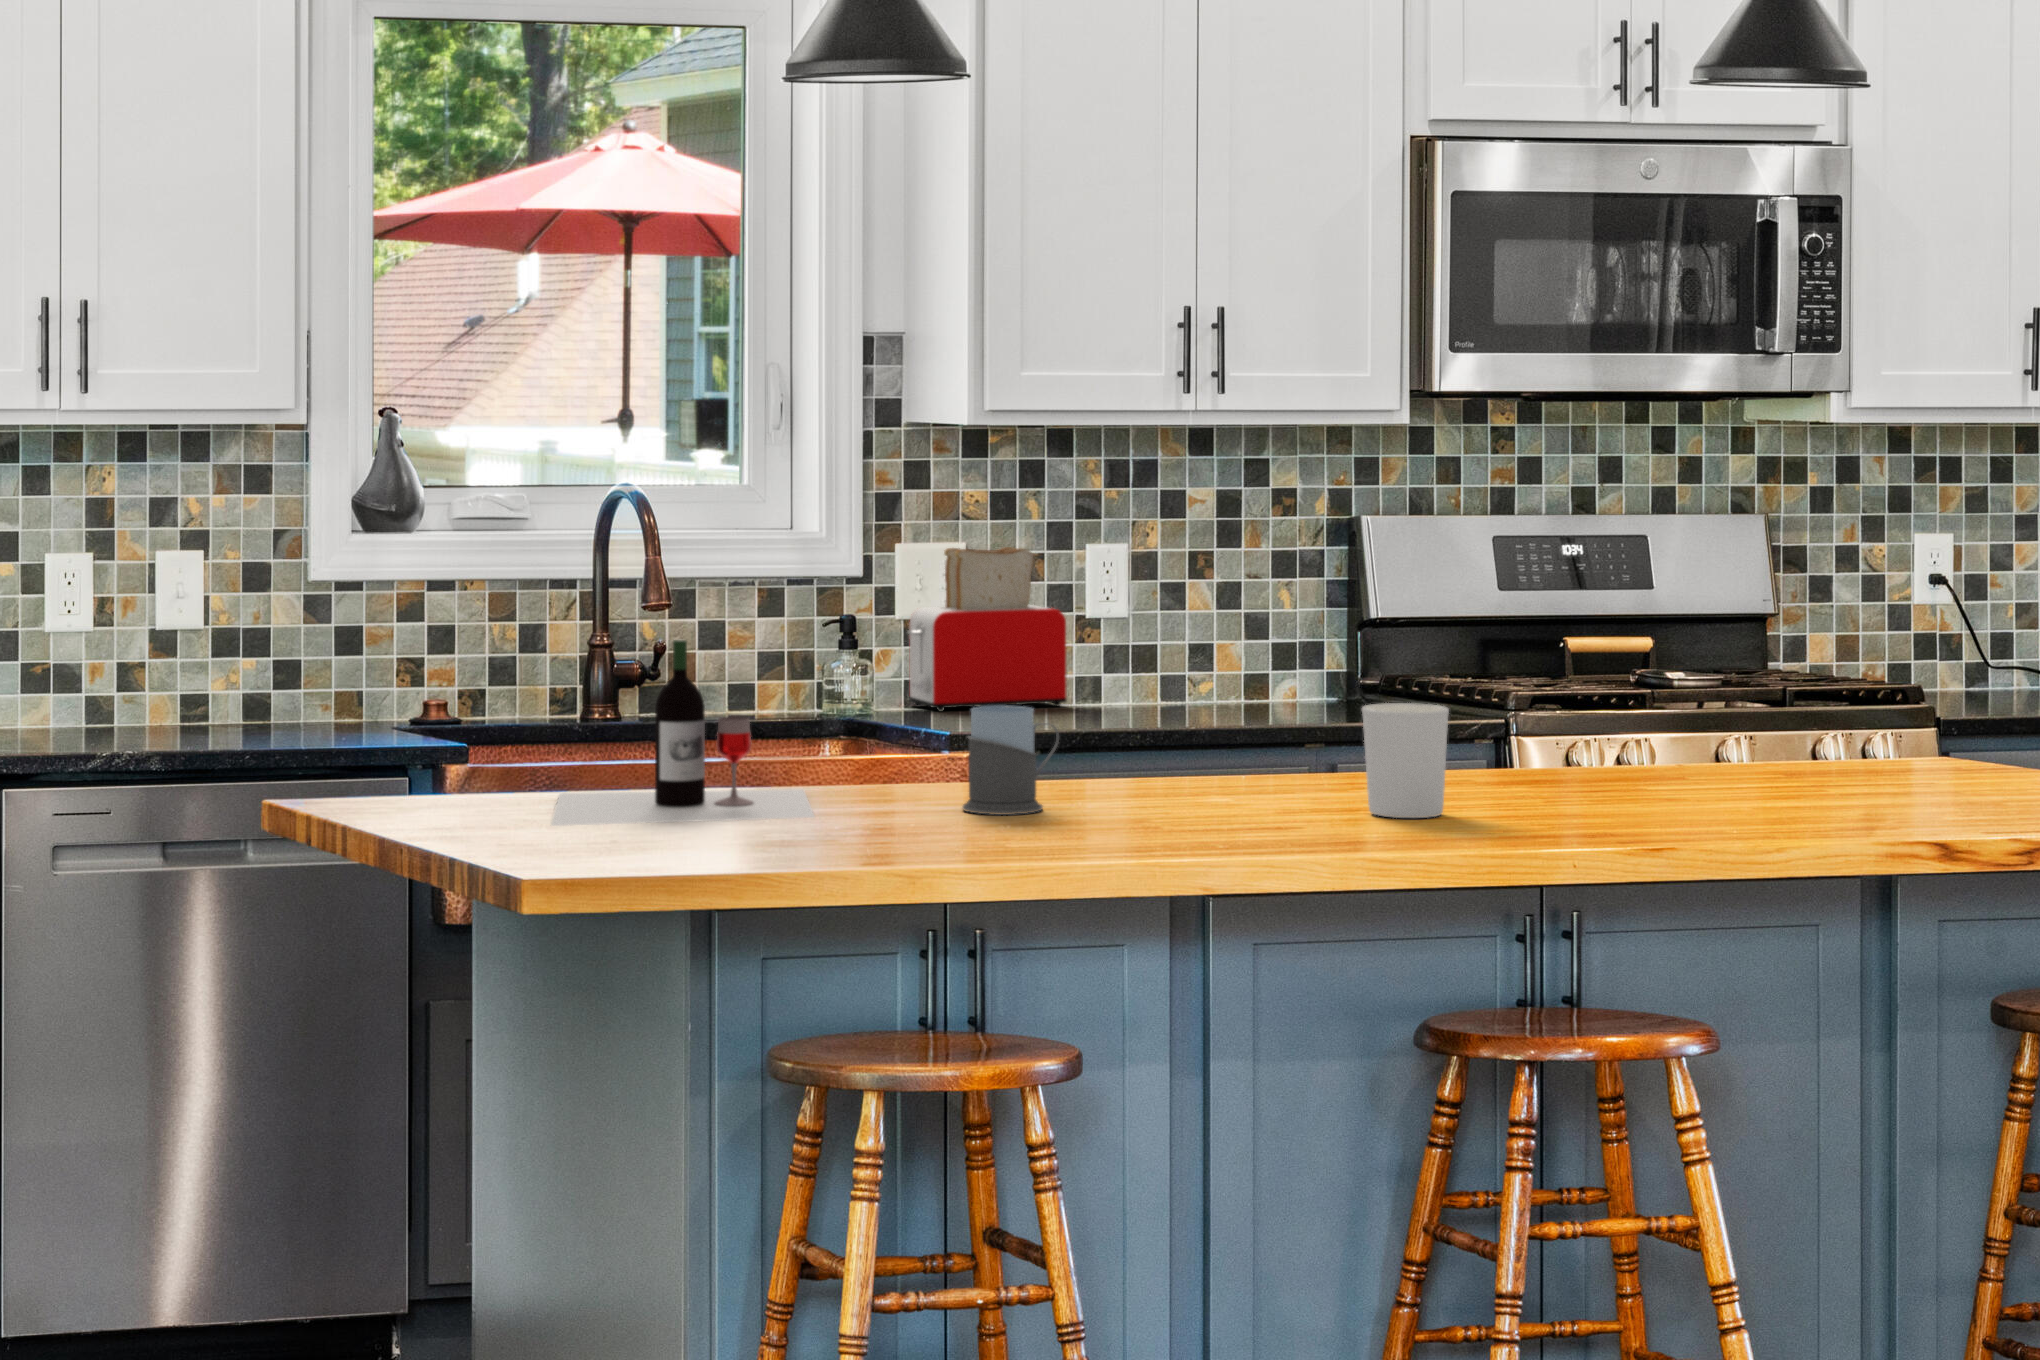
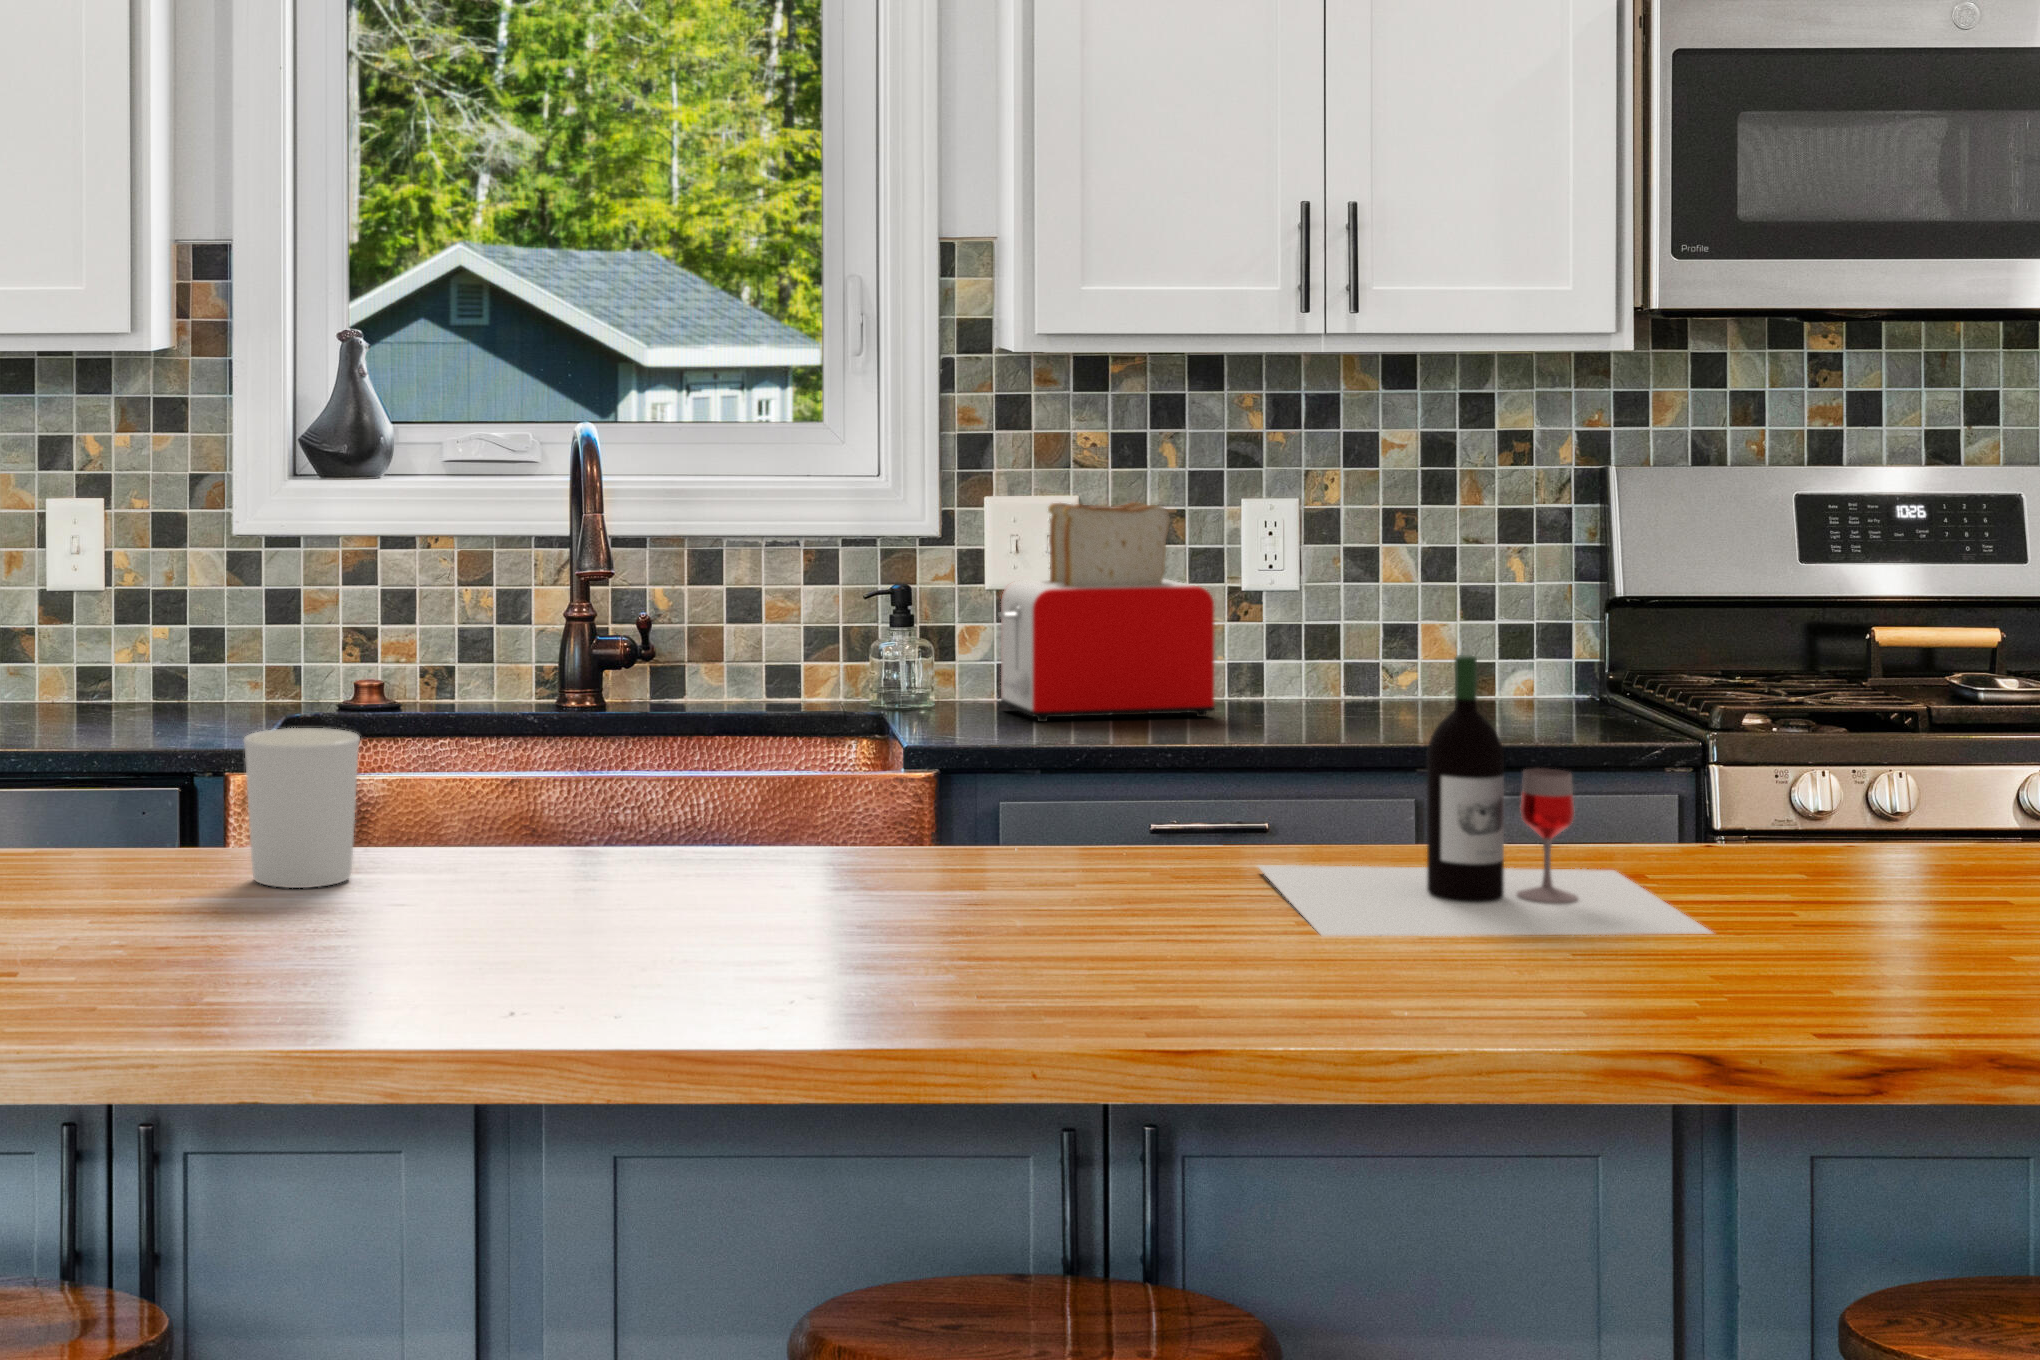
wine bottle: present [551,640,814,826] -> present [1258,655,1712,936]
candle holder: present [1362,703,1449,818] -> present [244,728,360,888]
mug: present [963,705,1059,815] -> none [1075,791,1235,978]

